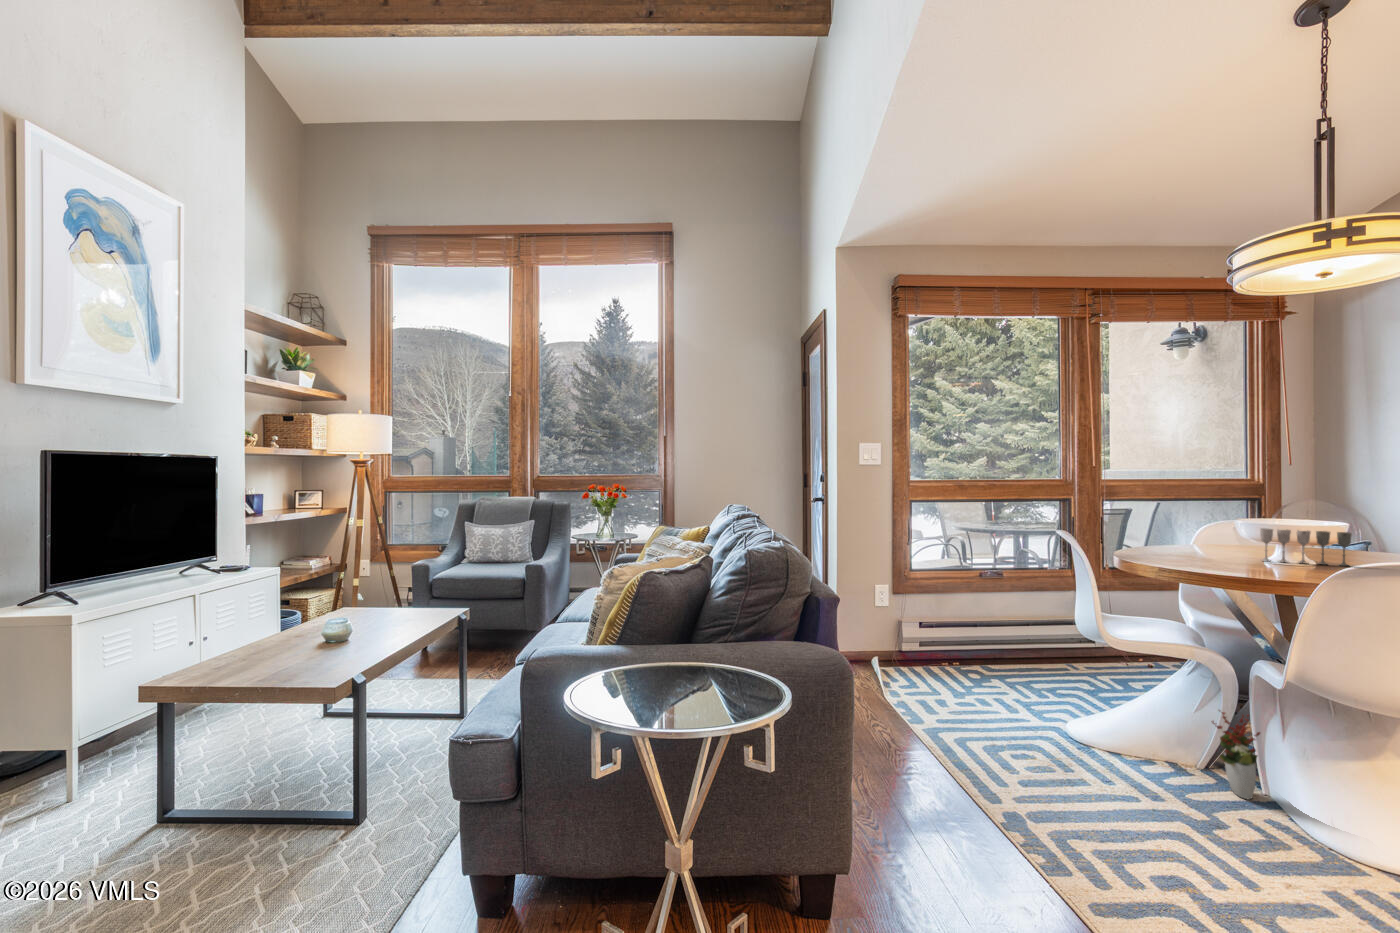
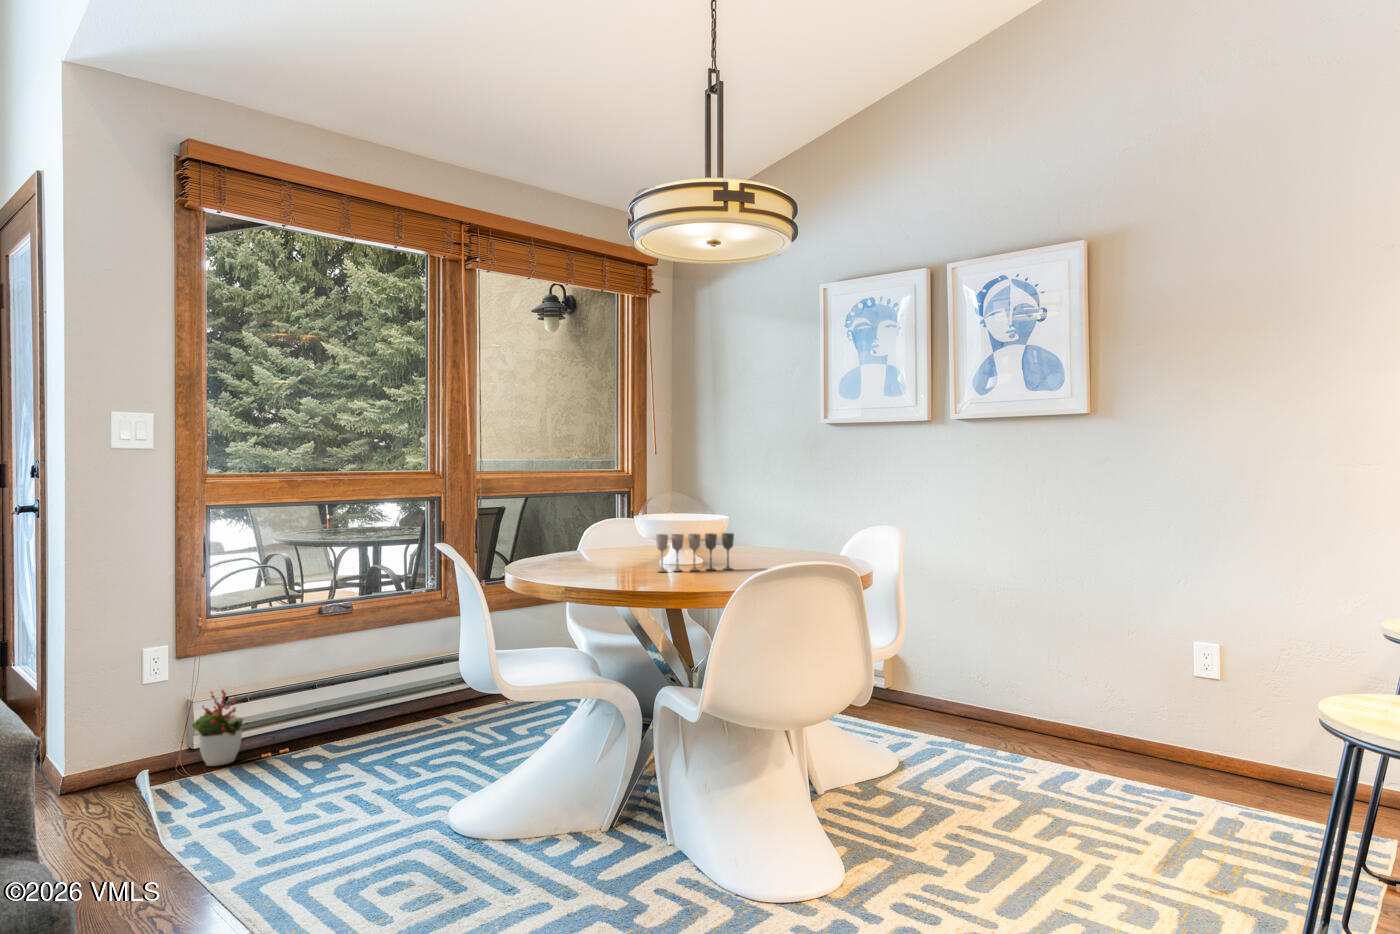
decorative plant: present [1211,710,1260,800] -> present [192,690,243,766]

